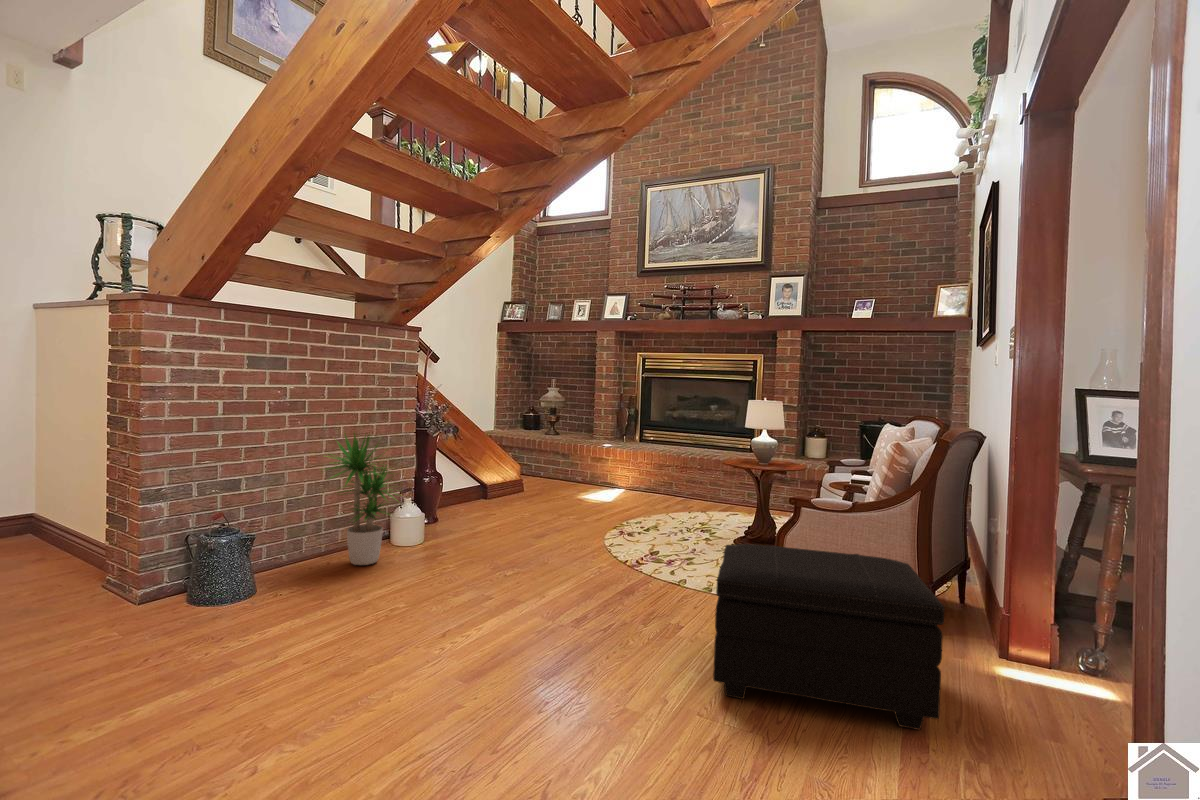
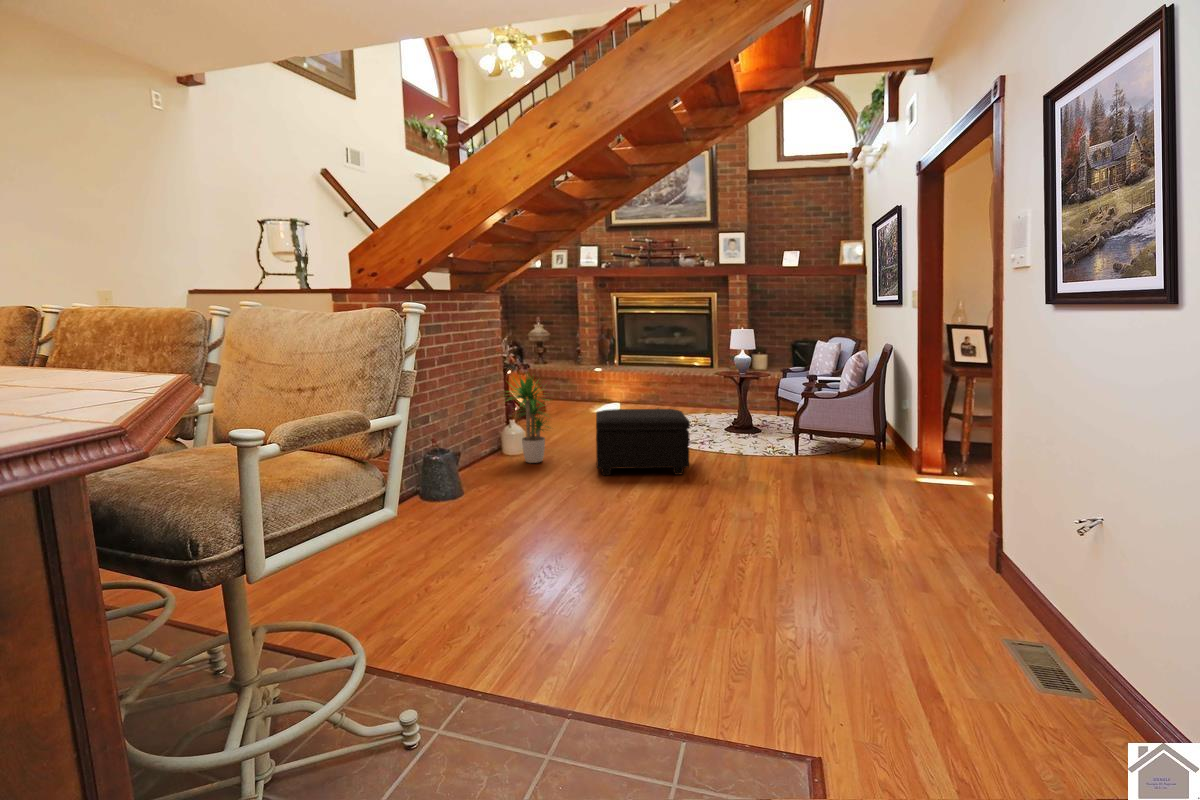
footstool: present [713,544,945,730] -> present [596,409,690,475]

